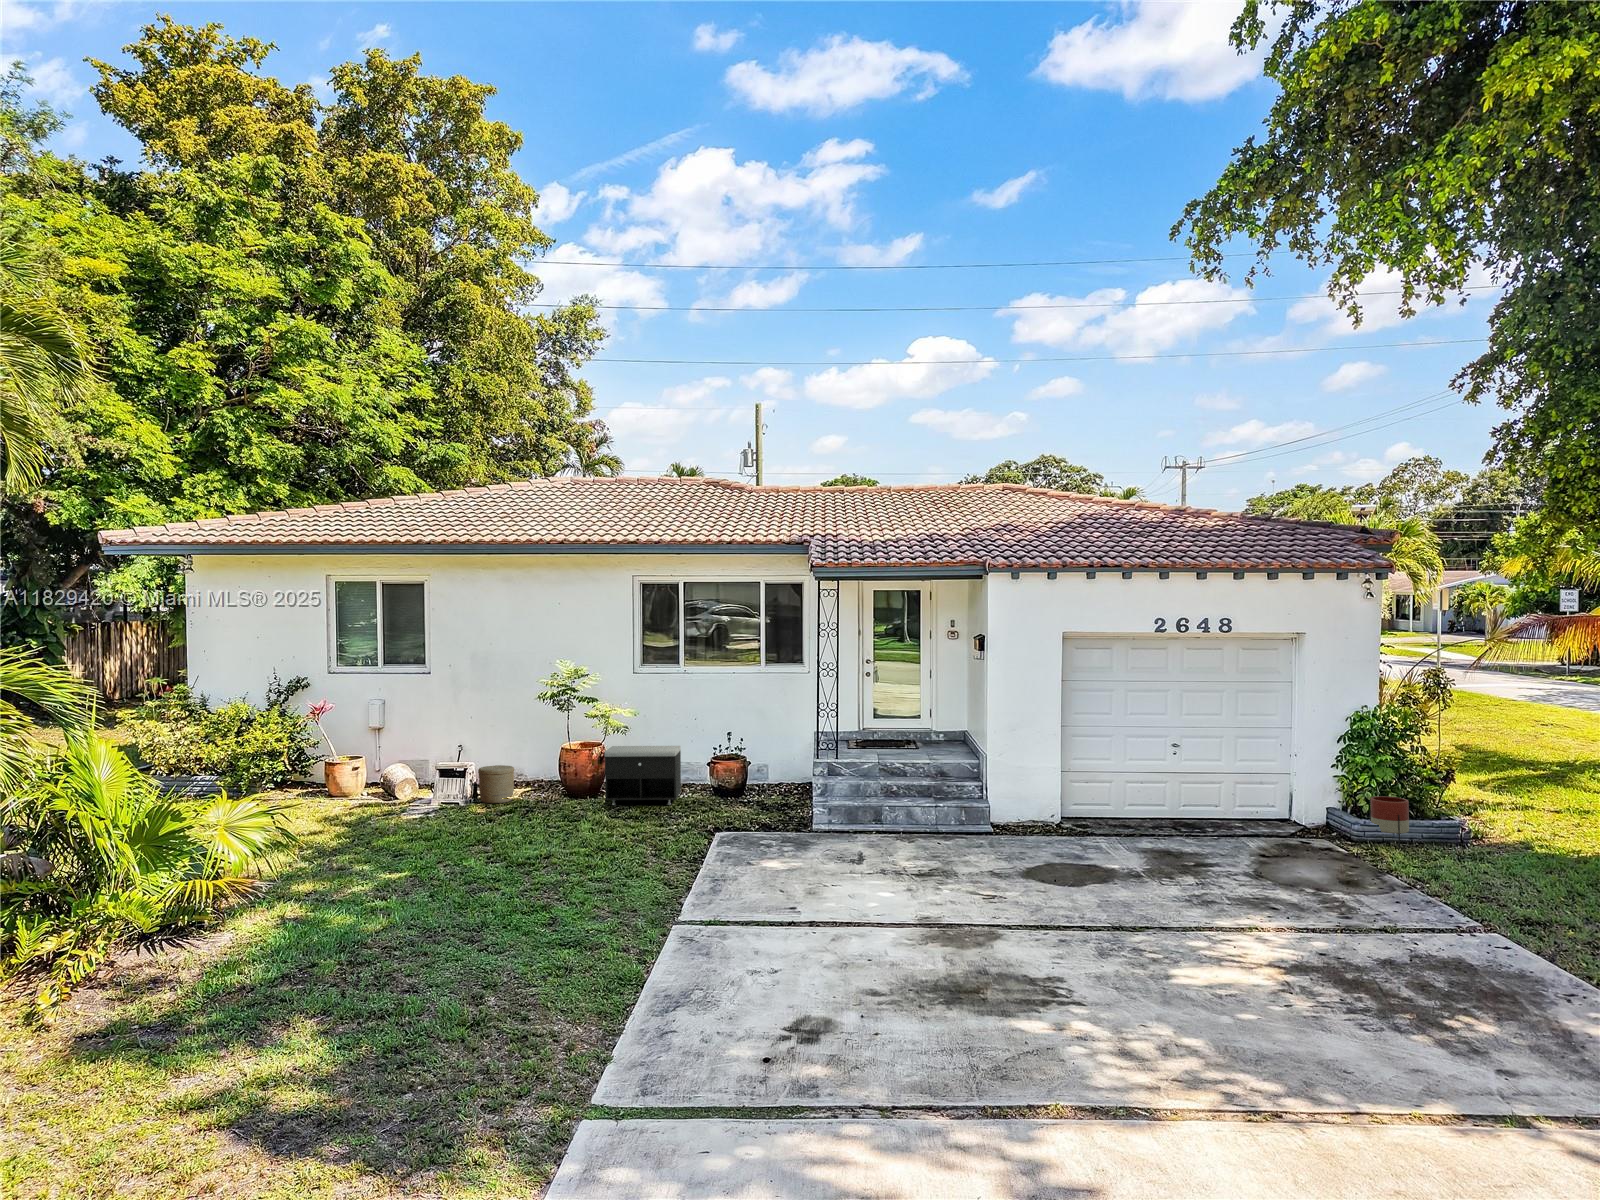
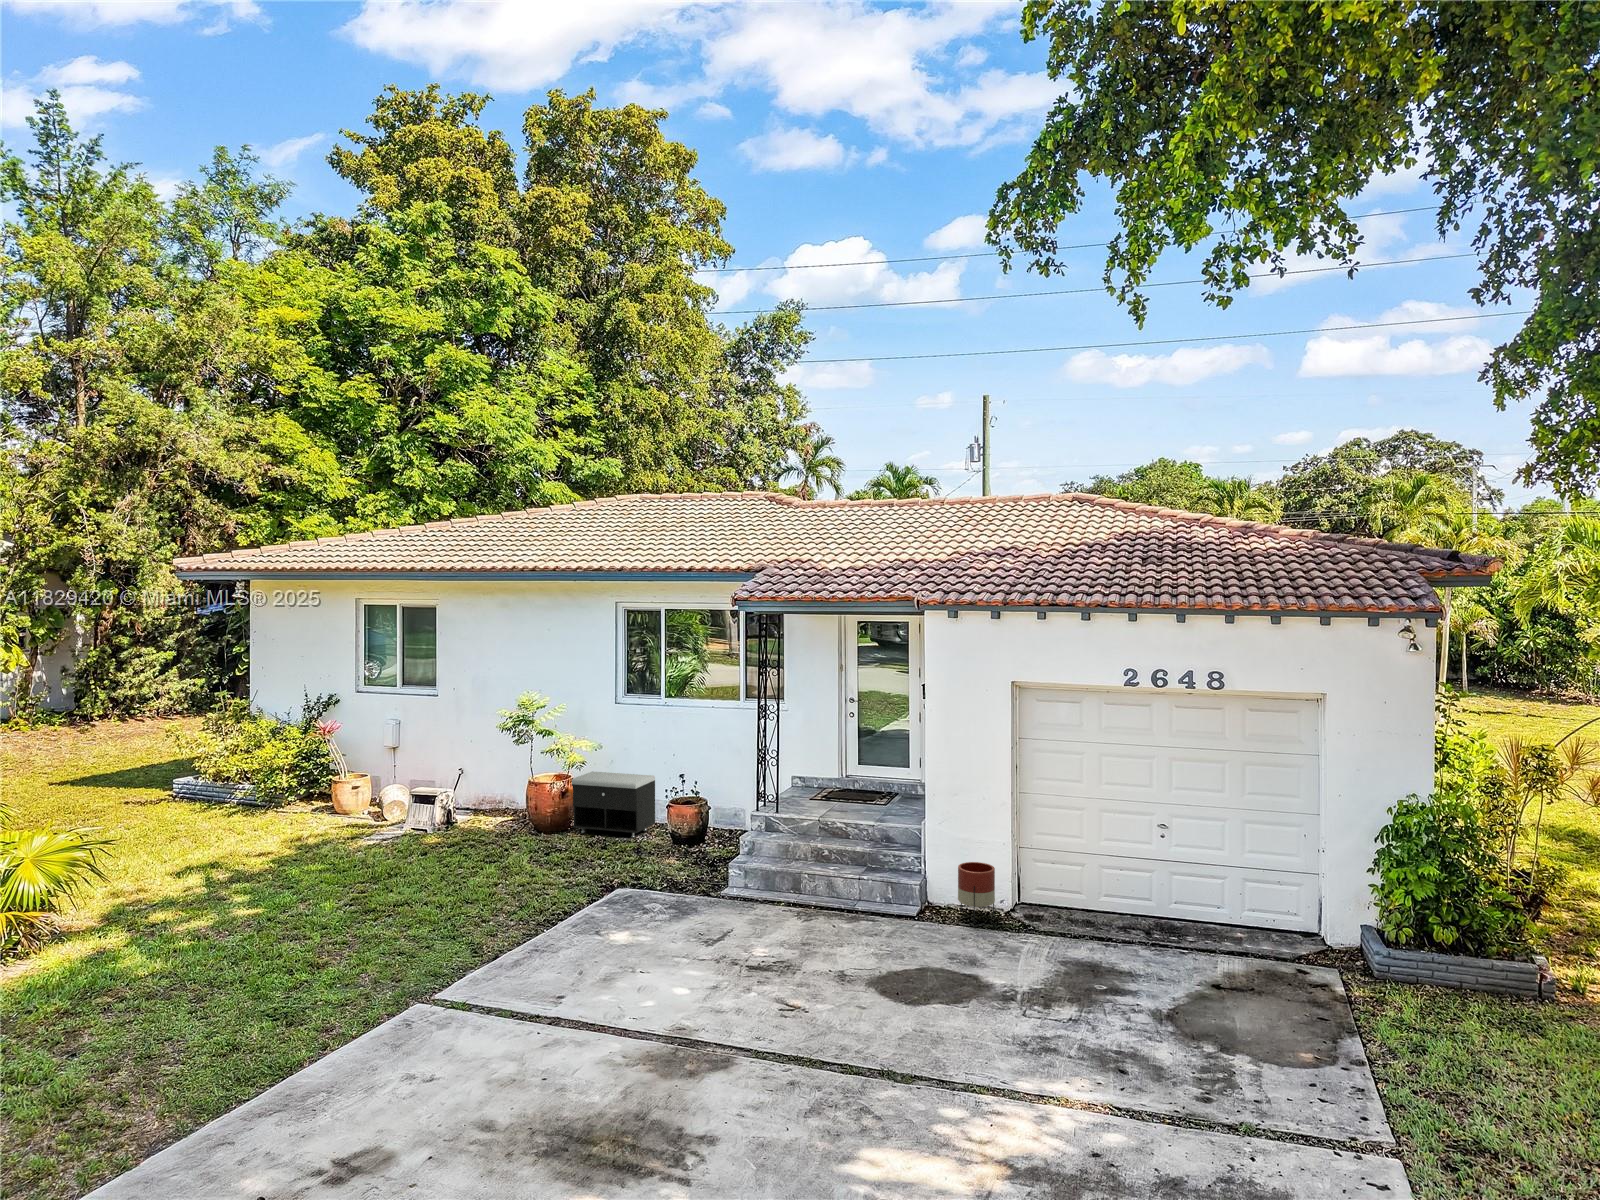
woven basket: present [478,765,514,803] -> none [472,782,507,821]
planter: present [1370,796,1409,848] -> present [958,862,995,922]

